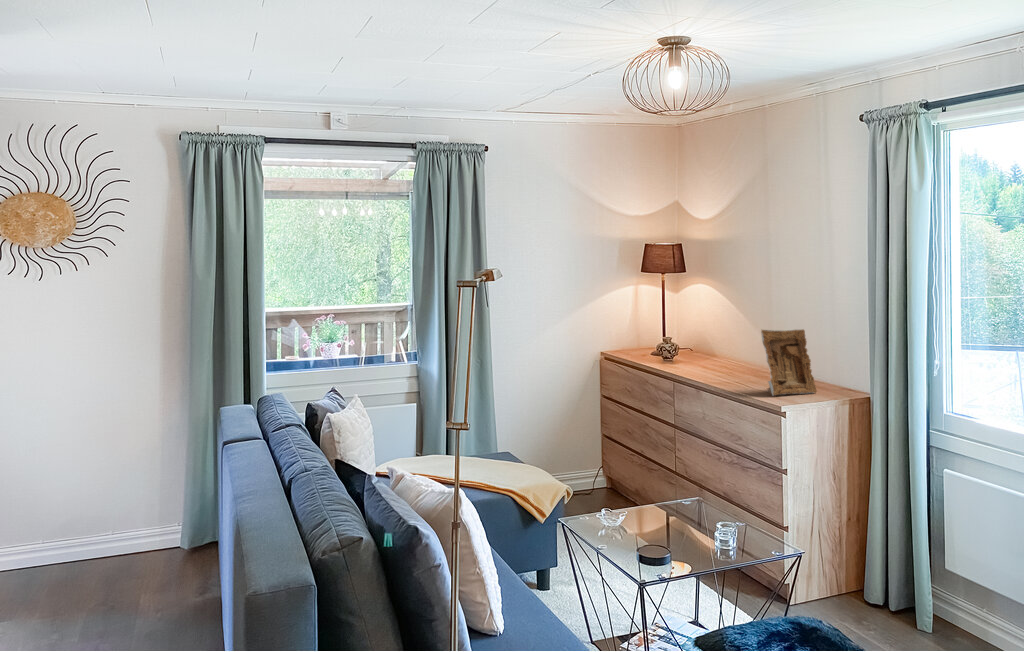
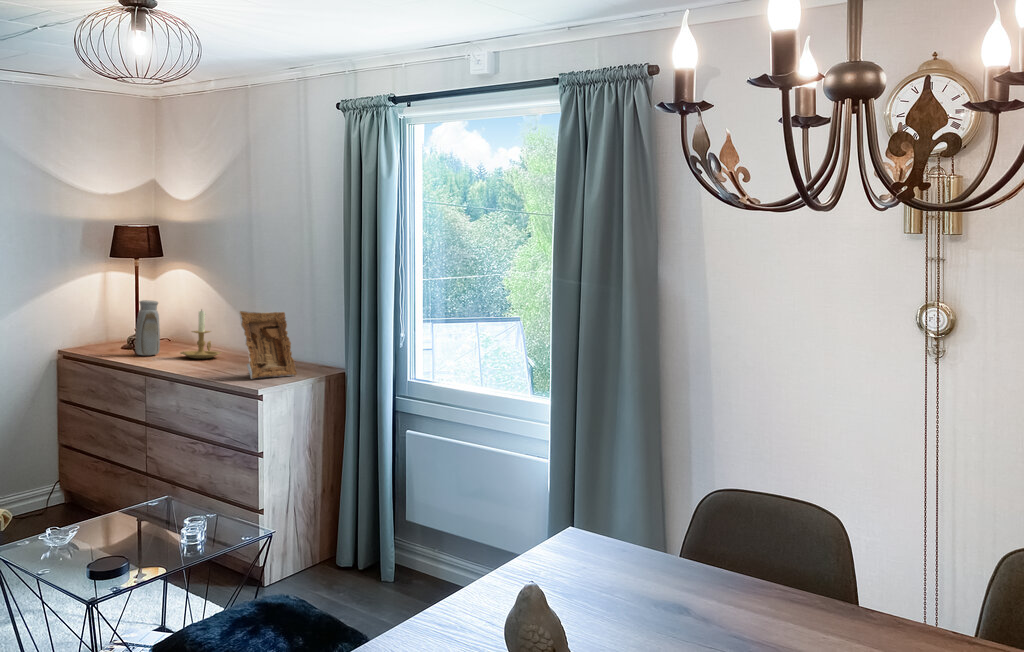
vase: none [664,314,685,364] -> present [135,300,160,355]
candle holder: none [703,323,740,369] -> present [181,311,221,359]

